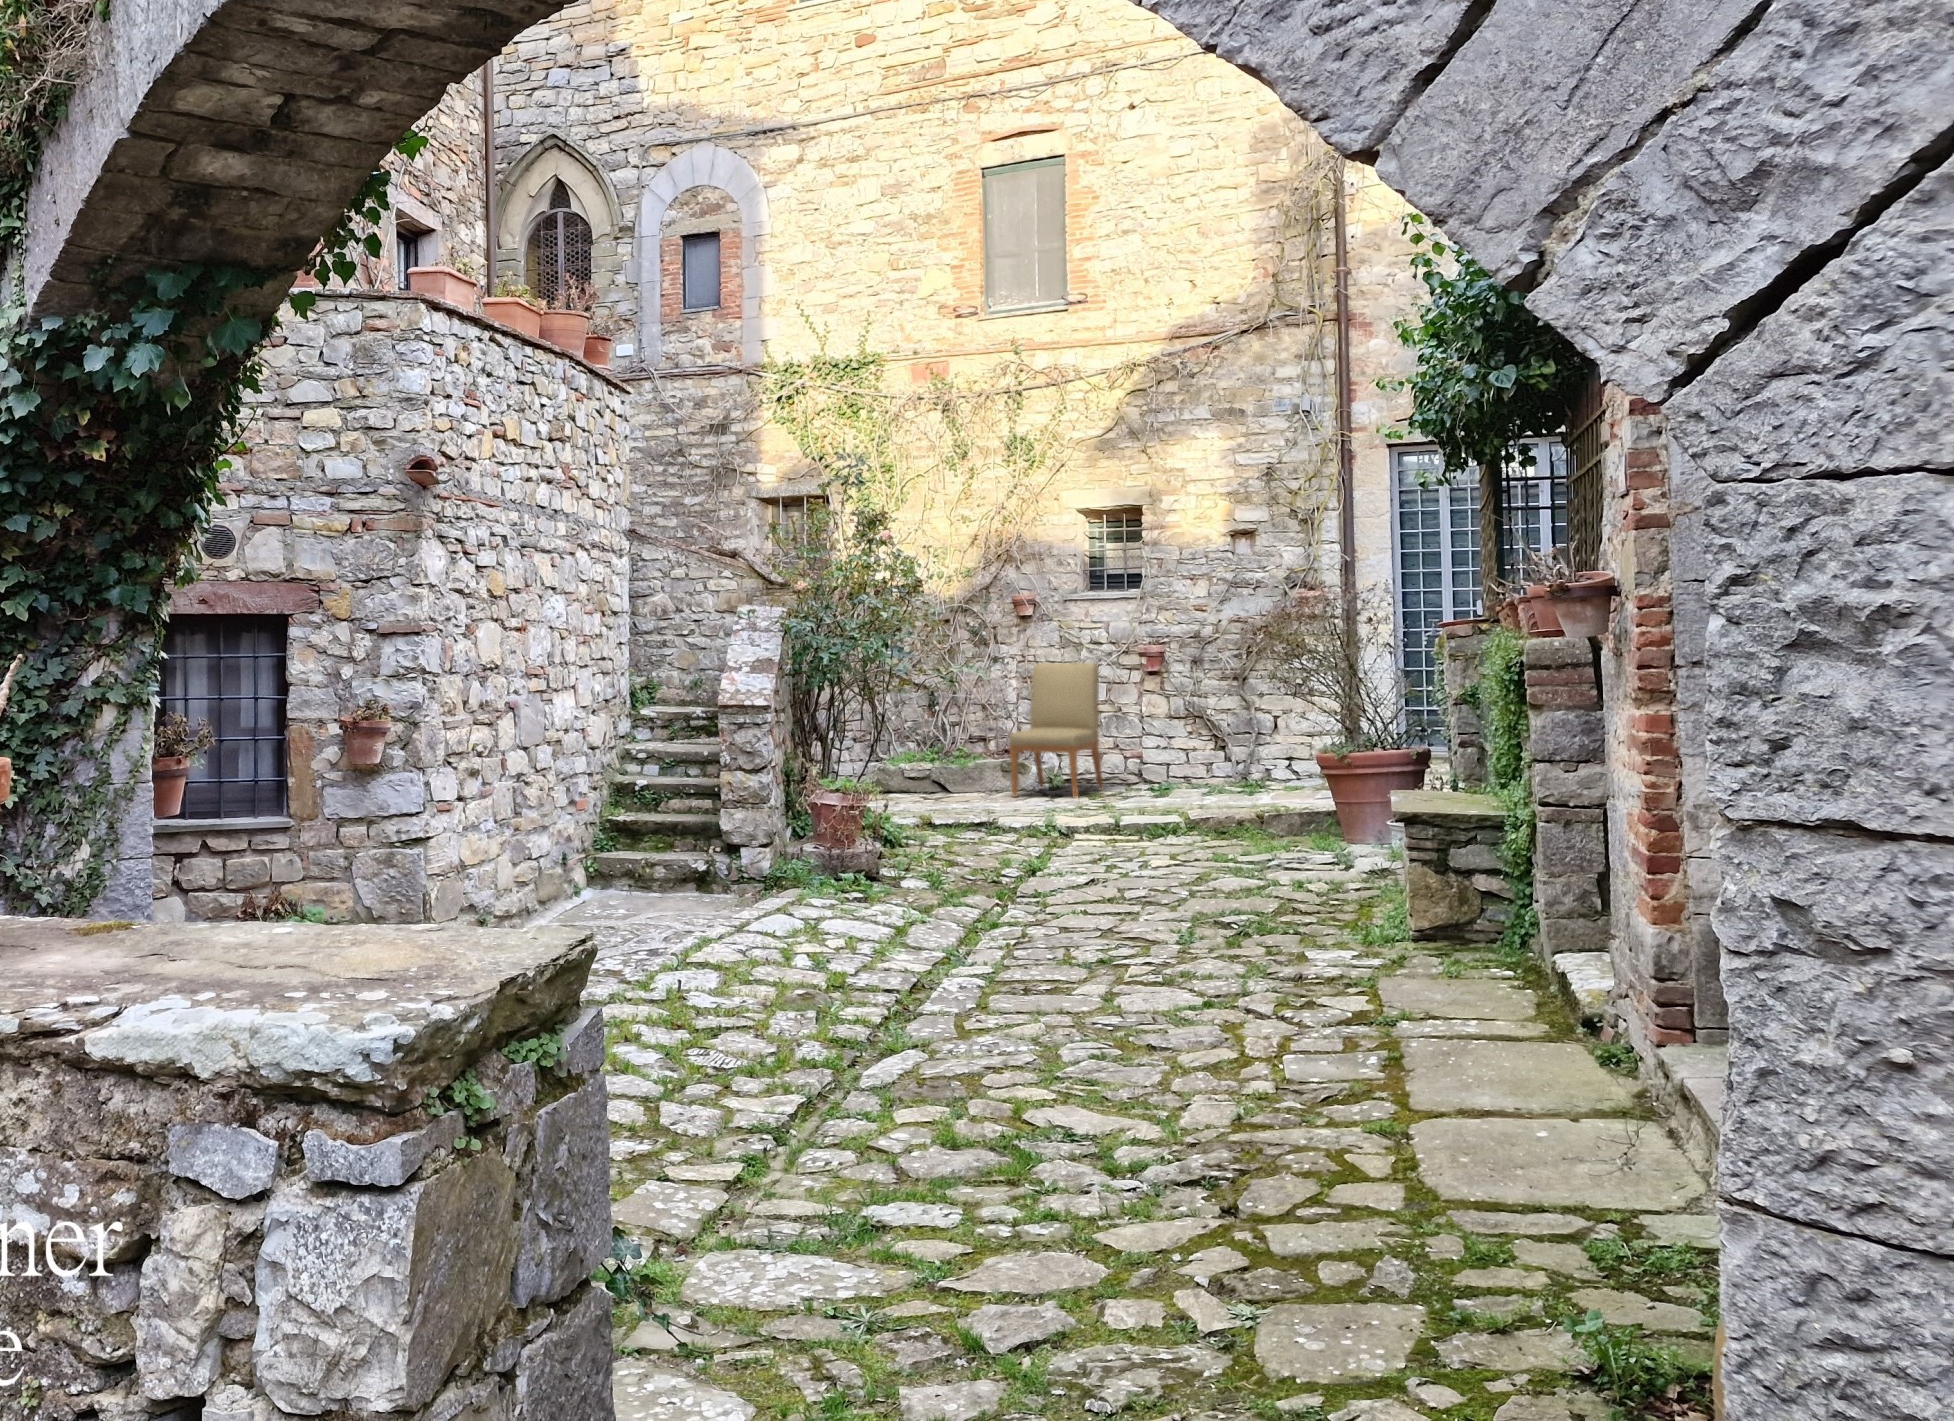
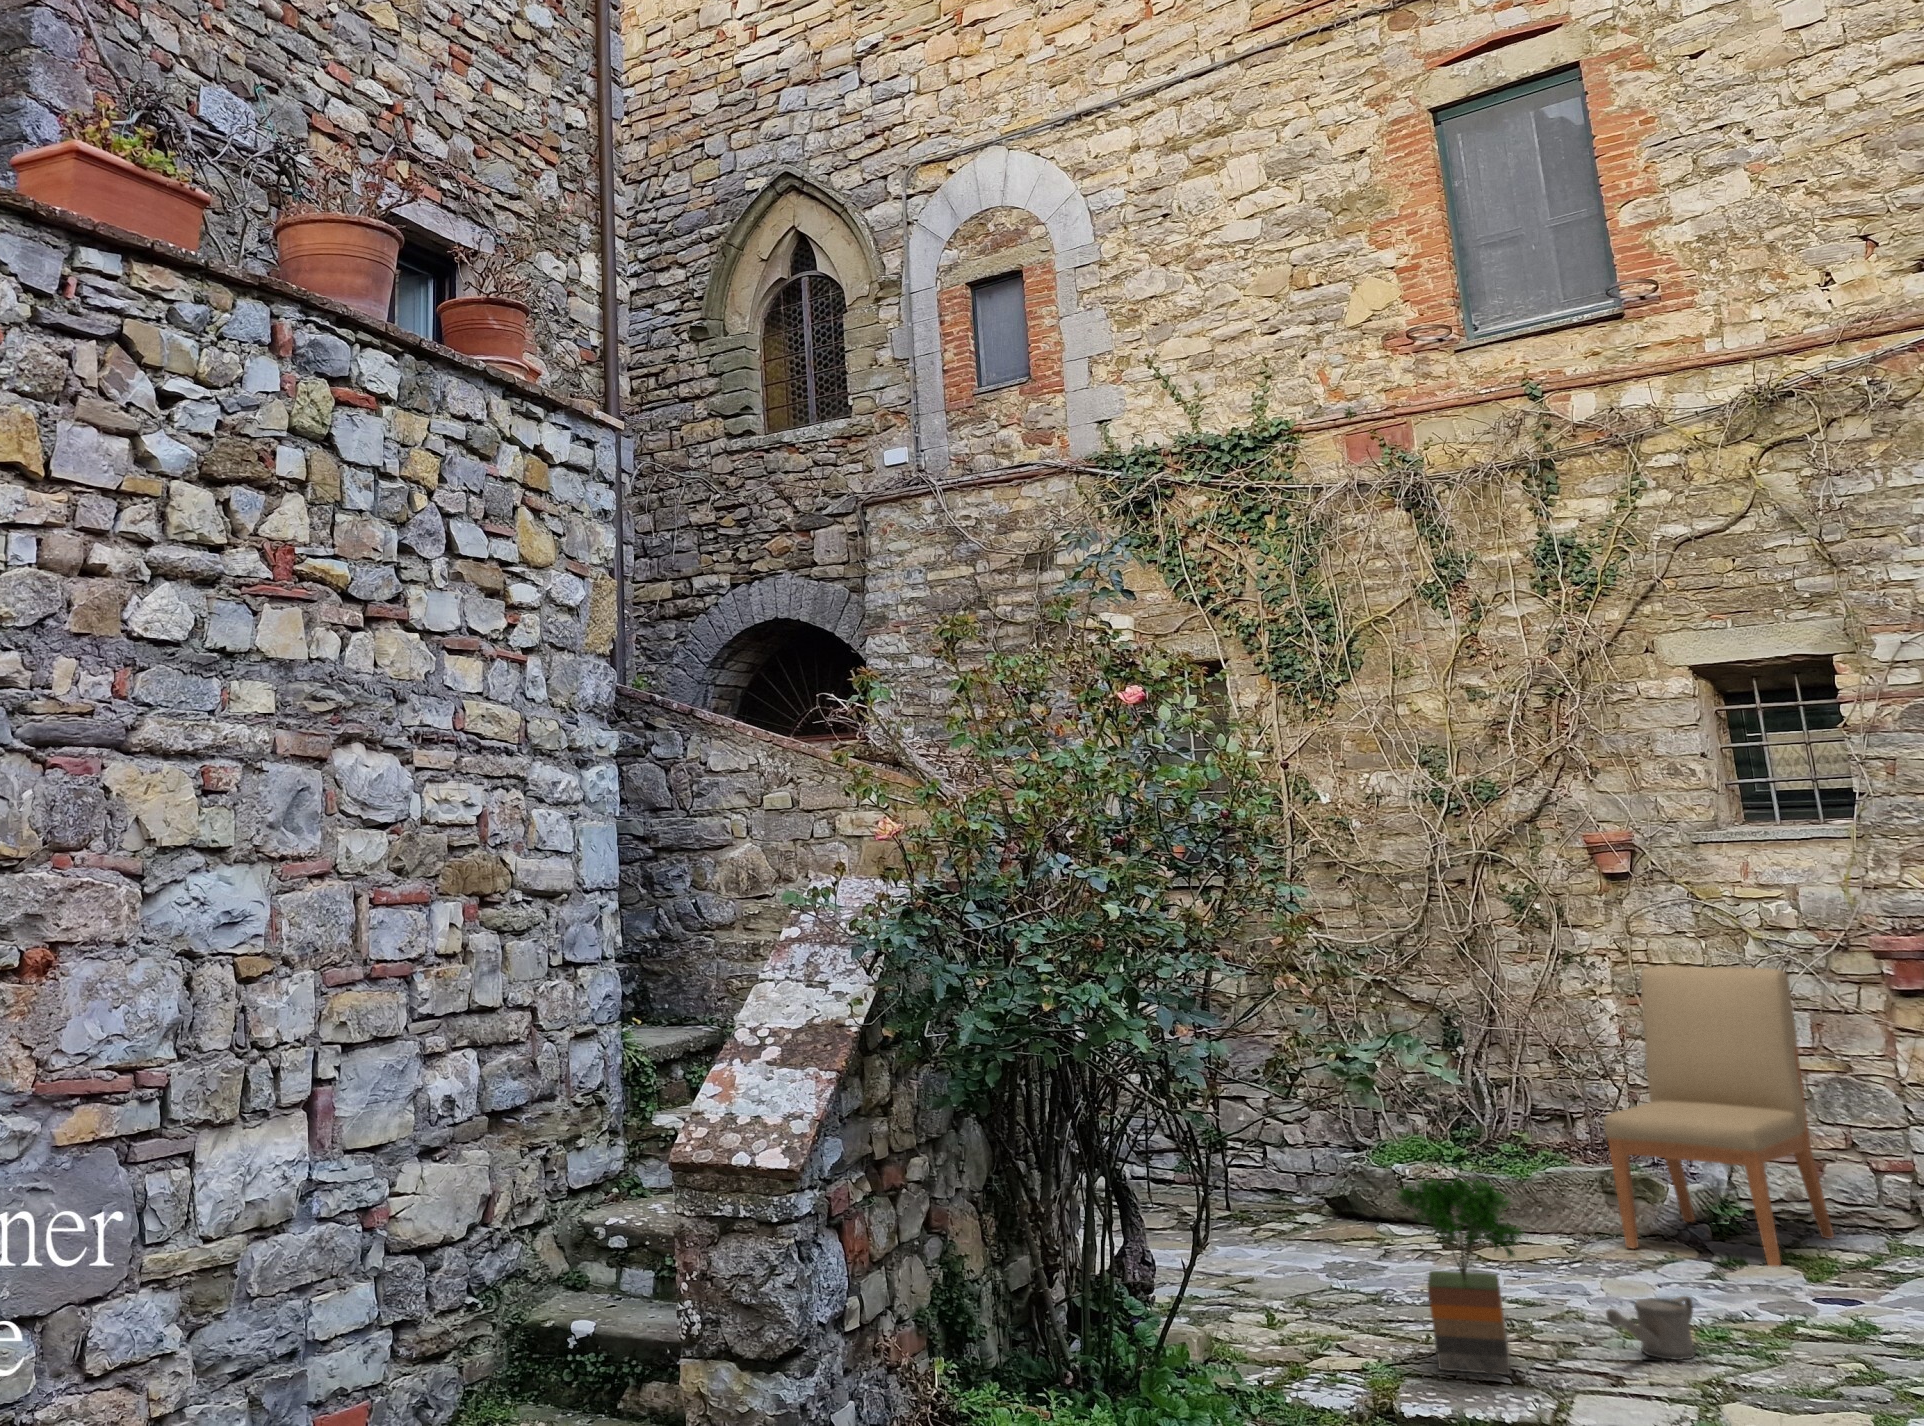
potted tree: none [920,746,976,829] -> present [1397,1178,1522,1375]
watering can: none [1004,797,1039,821] -> present [1606,1296,1696,1360]

